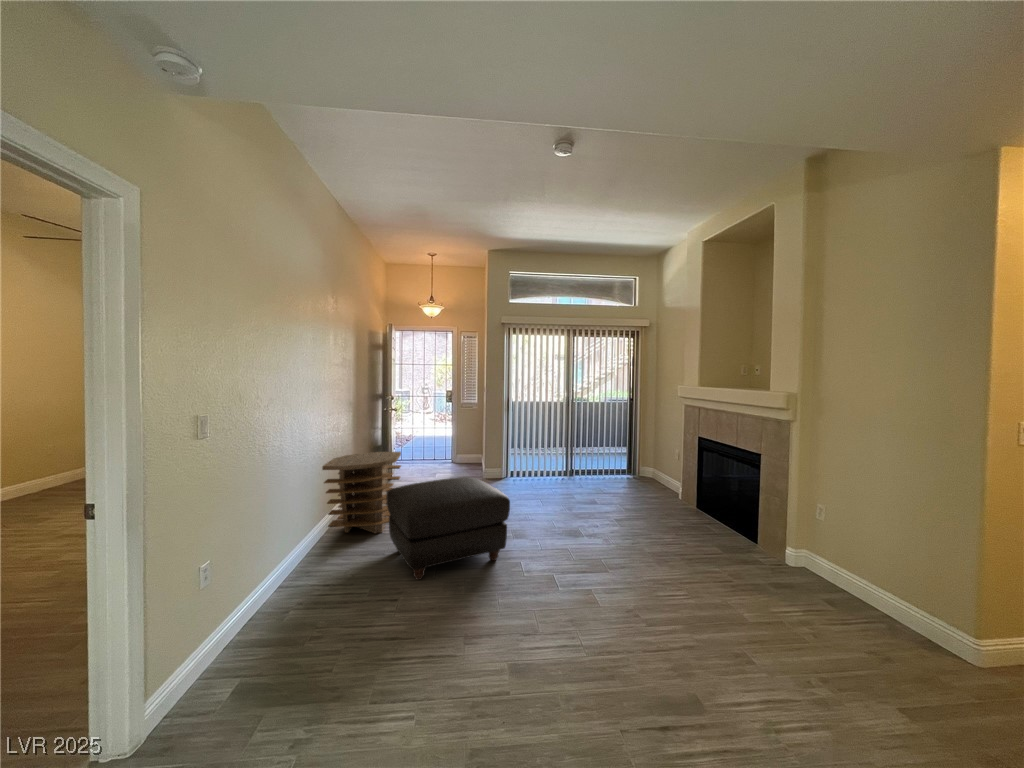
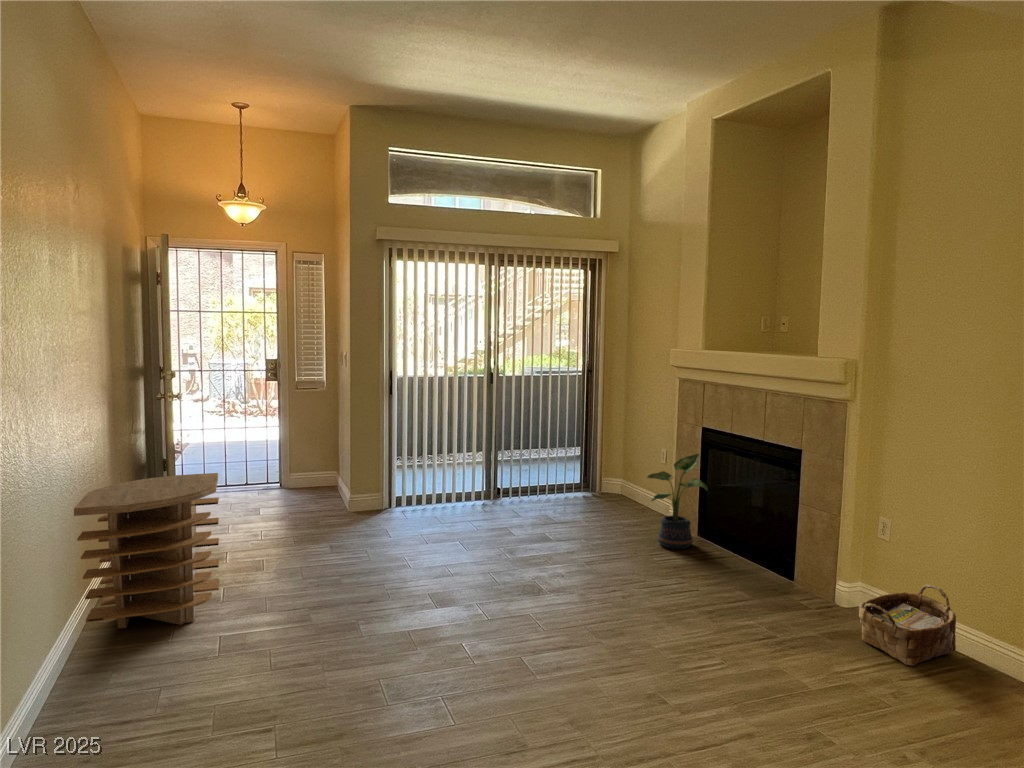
potted plant: none [658,454,699,516] -> present [647,454,708,549]
ottoman: present [386,477,510,580] -> none [212,511,443,697]
woven basket: none [794,555,873,613] -> present [859,585,956,666]

